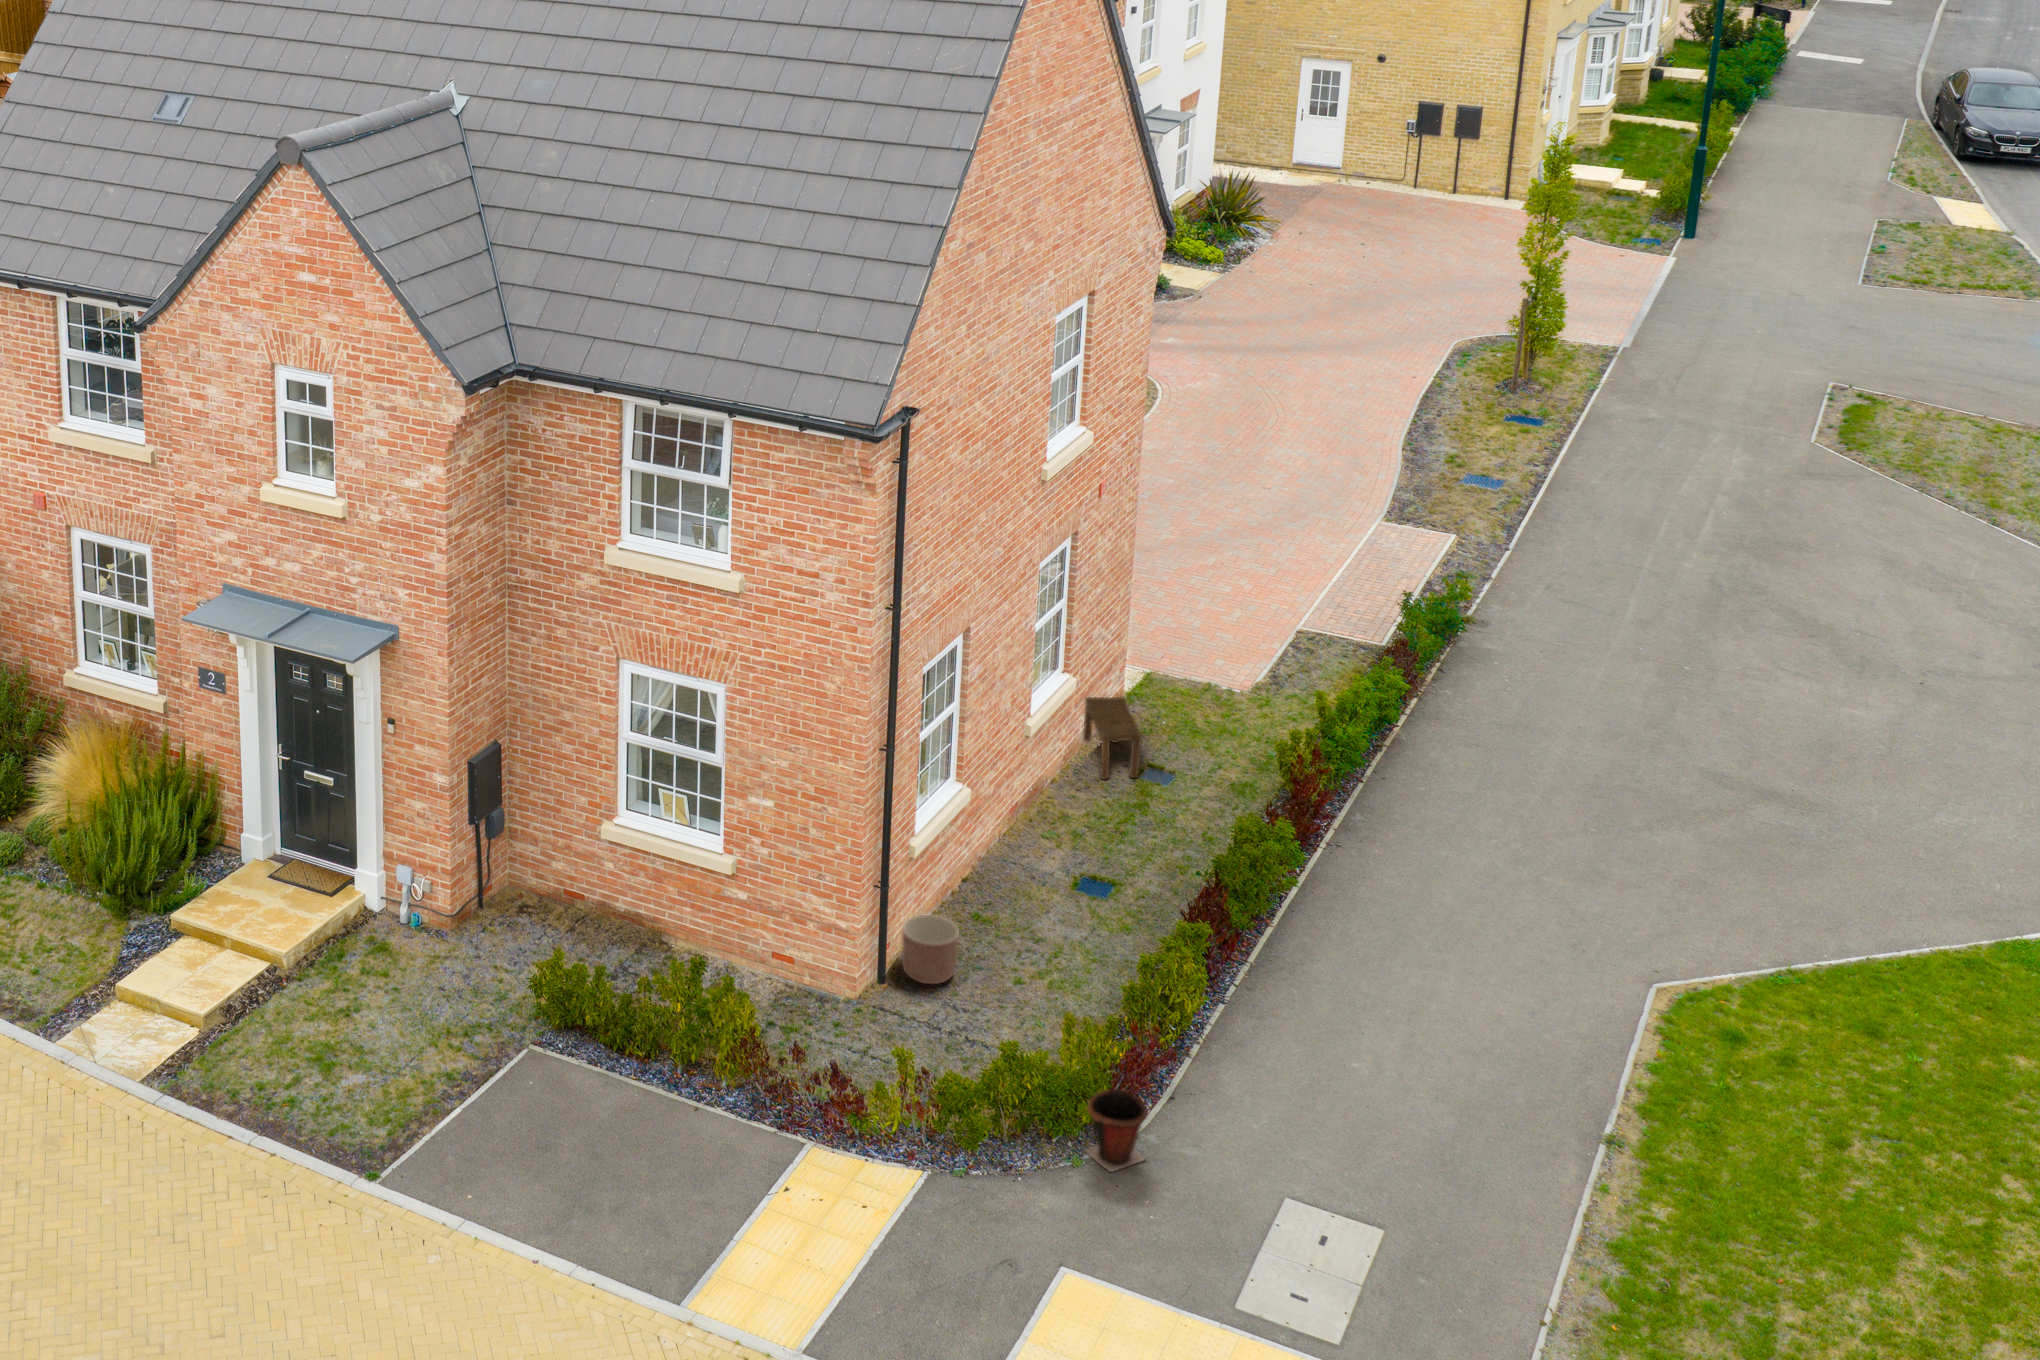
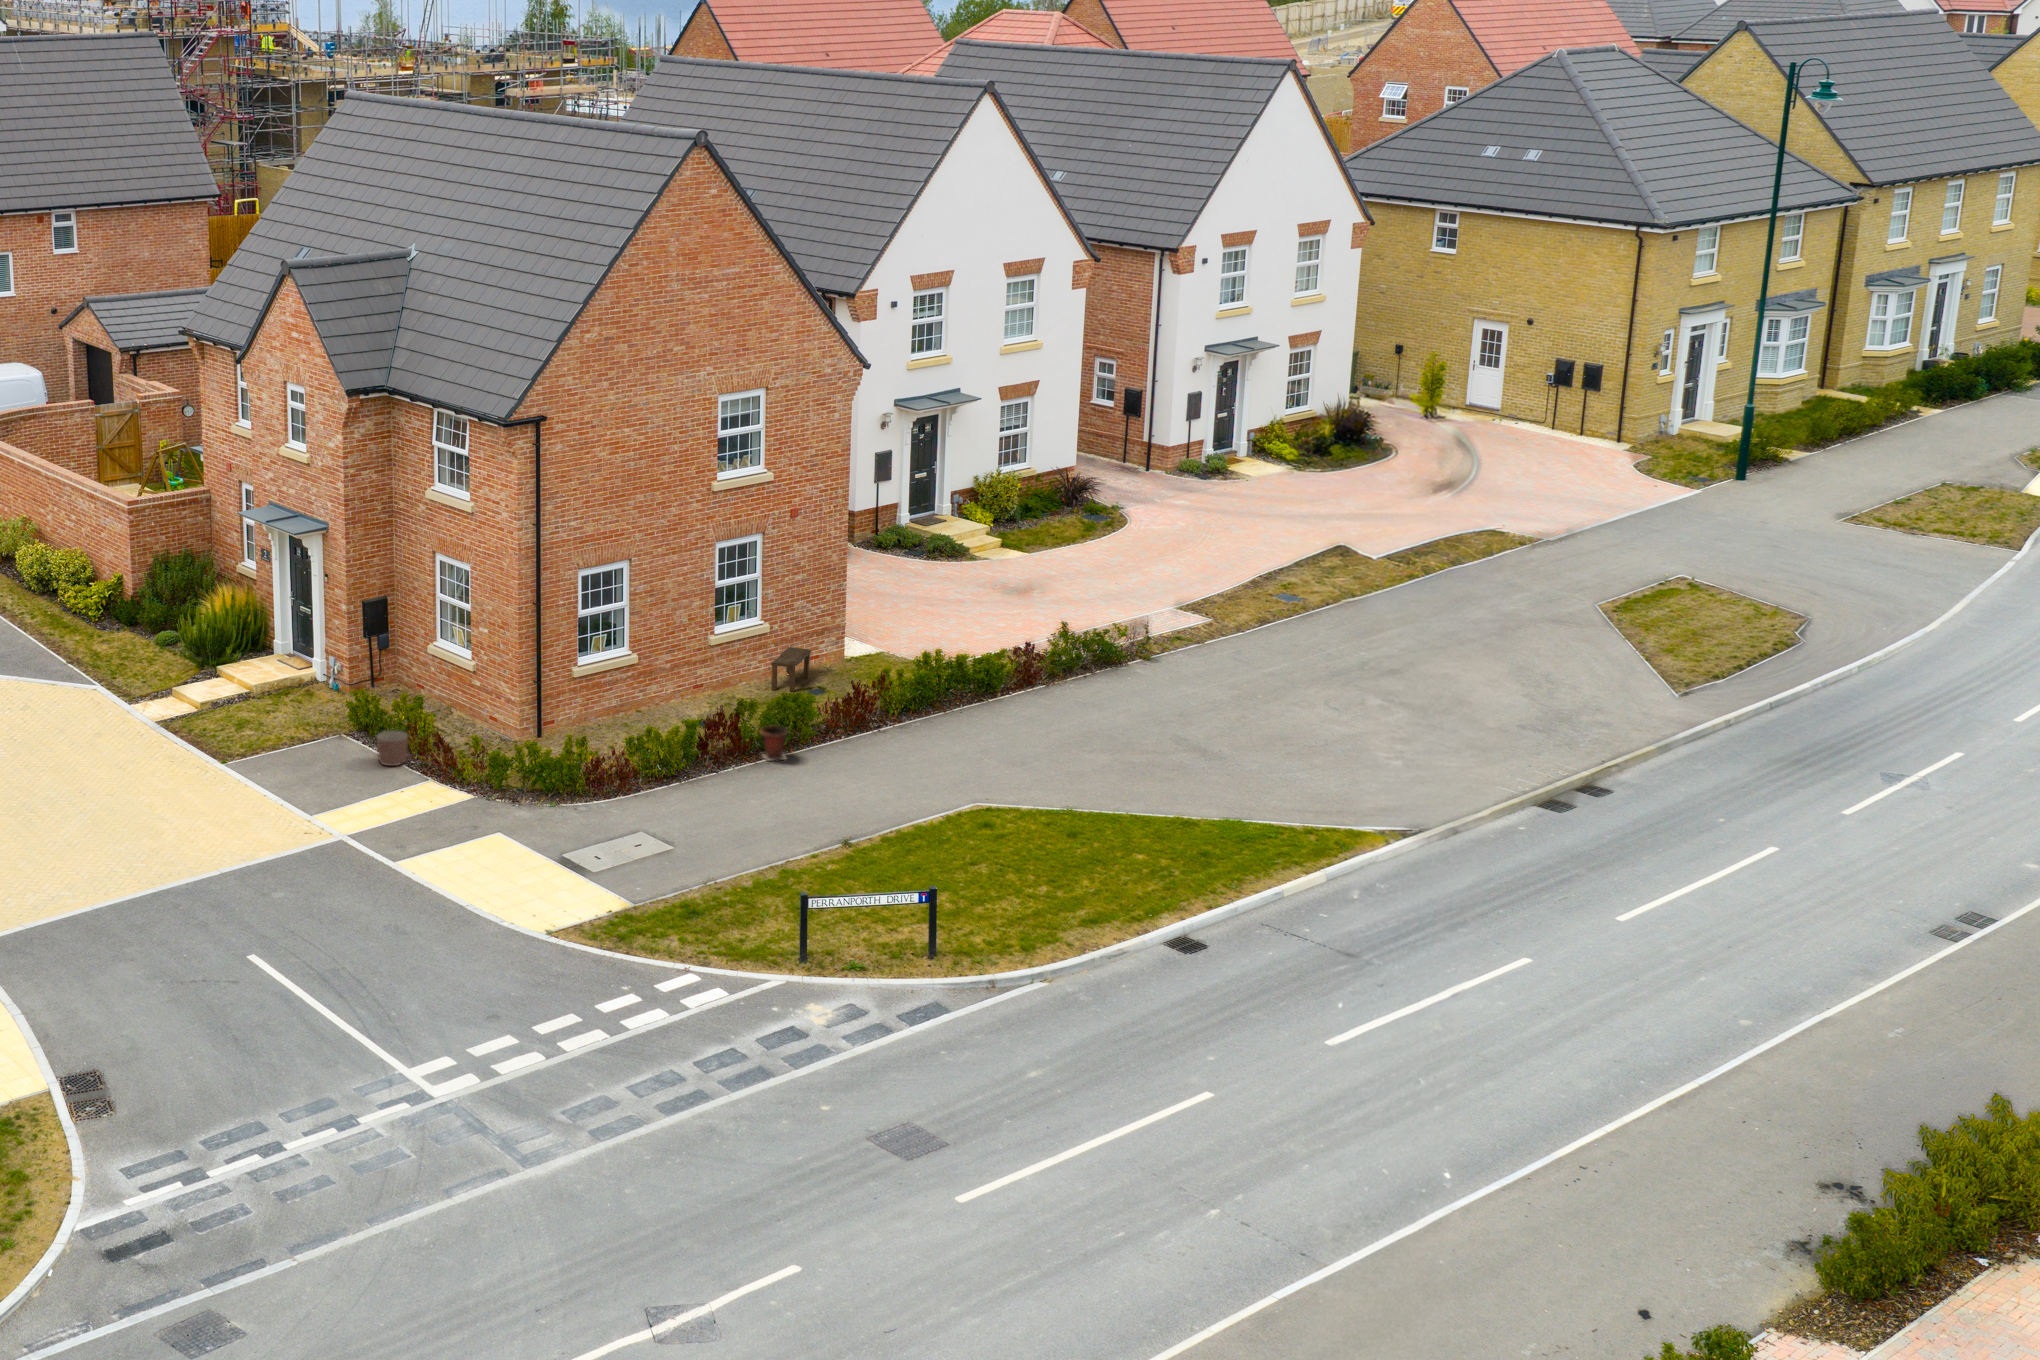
planter: present [902,915,959,984] -> present [377,731,408,766]
waste bin: present [1086,1089,1147,1172] -> present [760,726,788,761]

